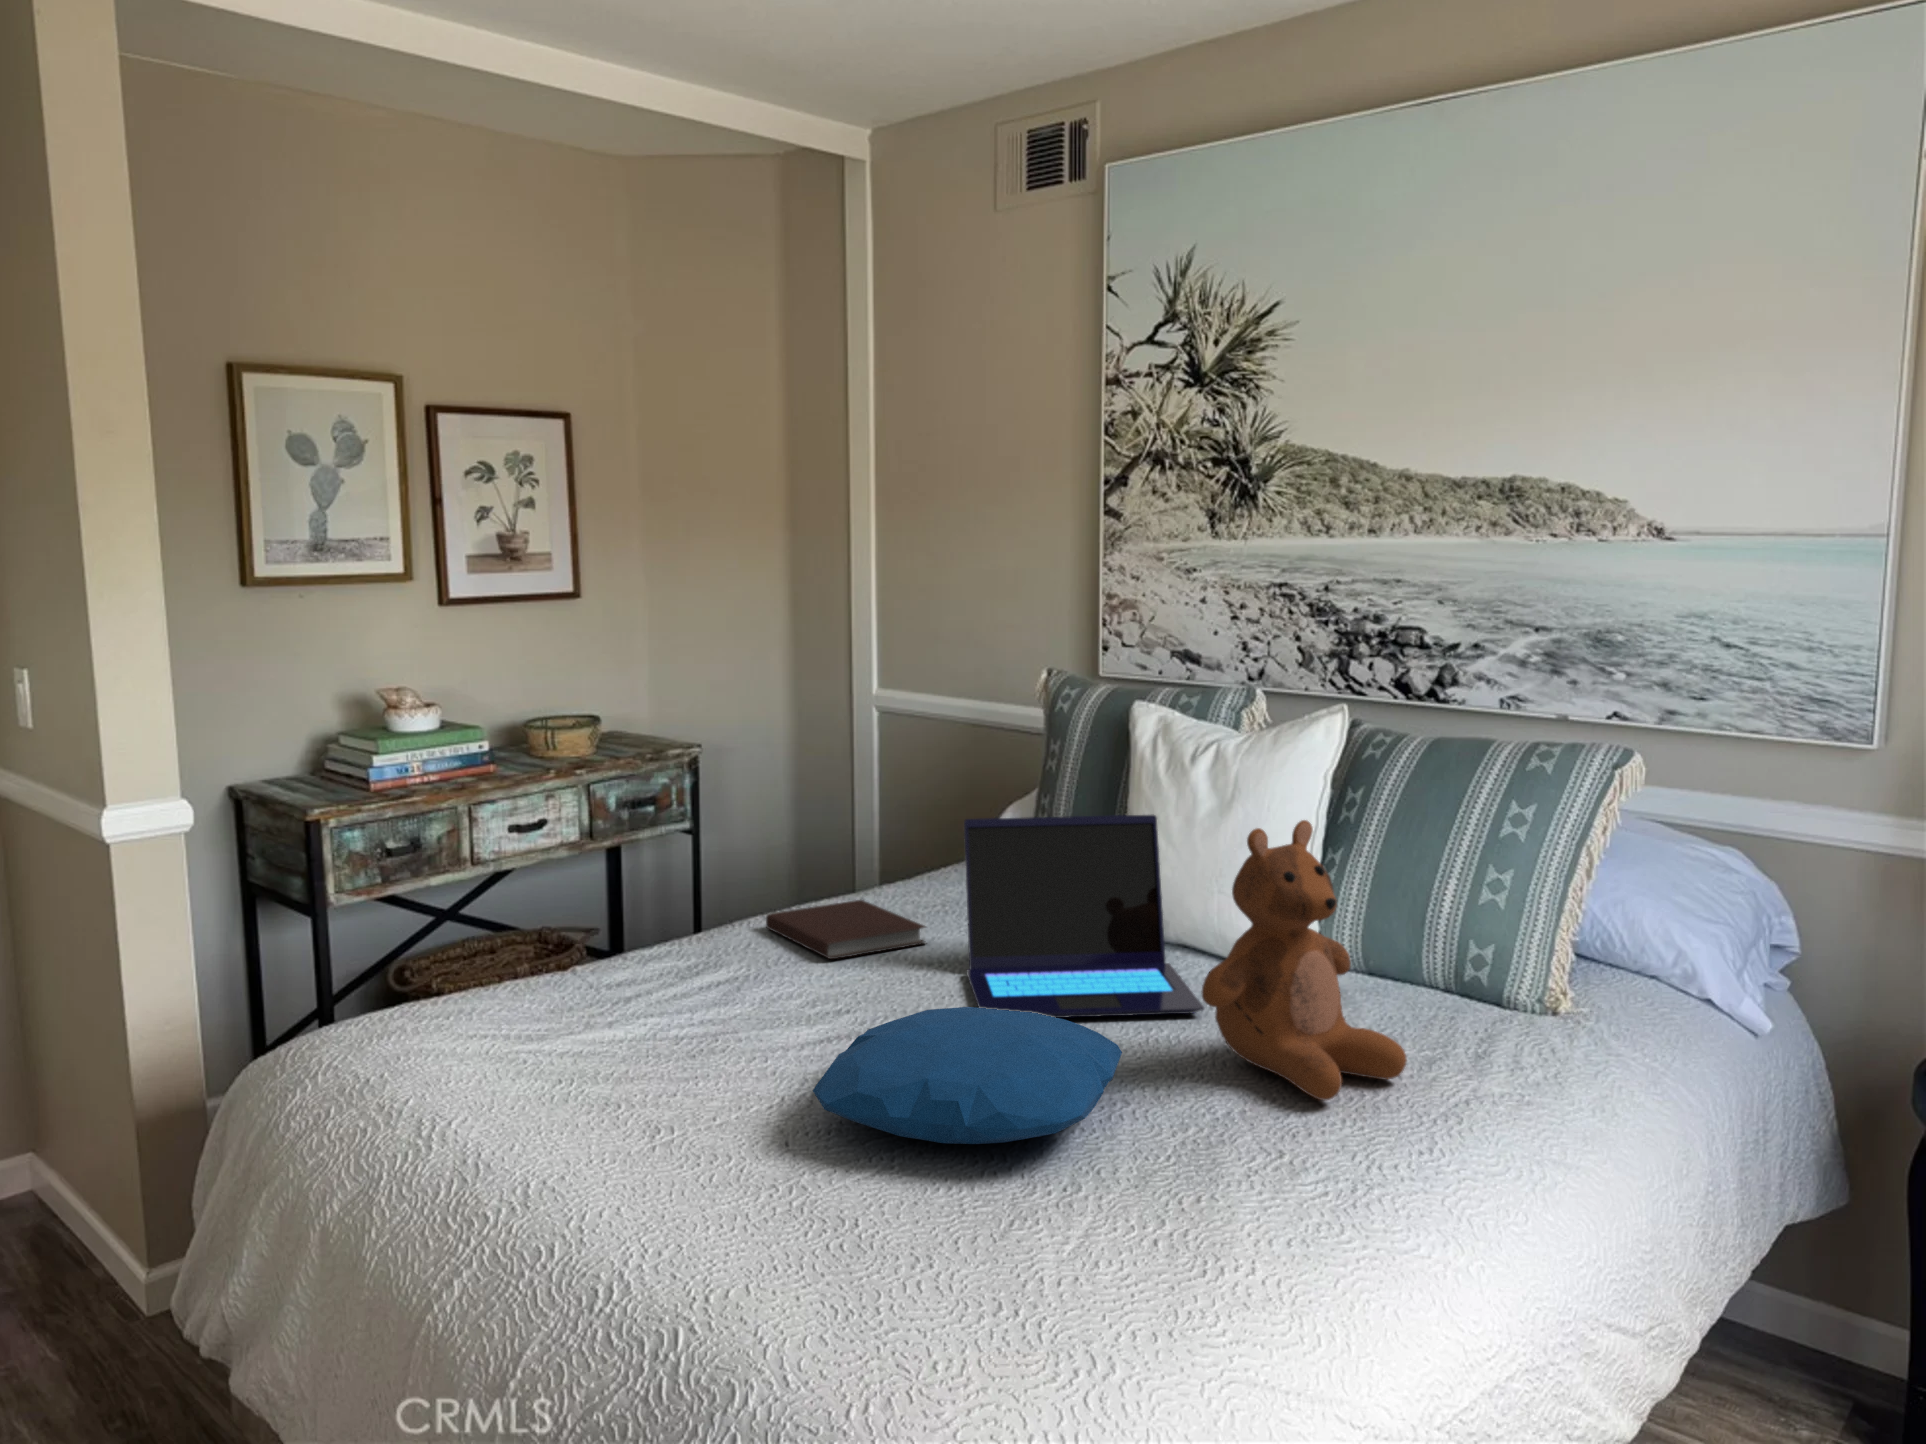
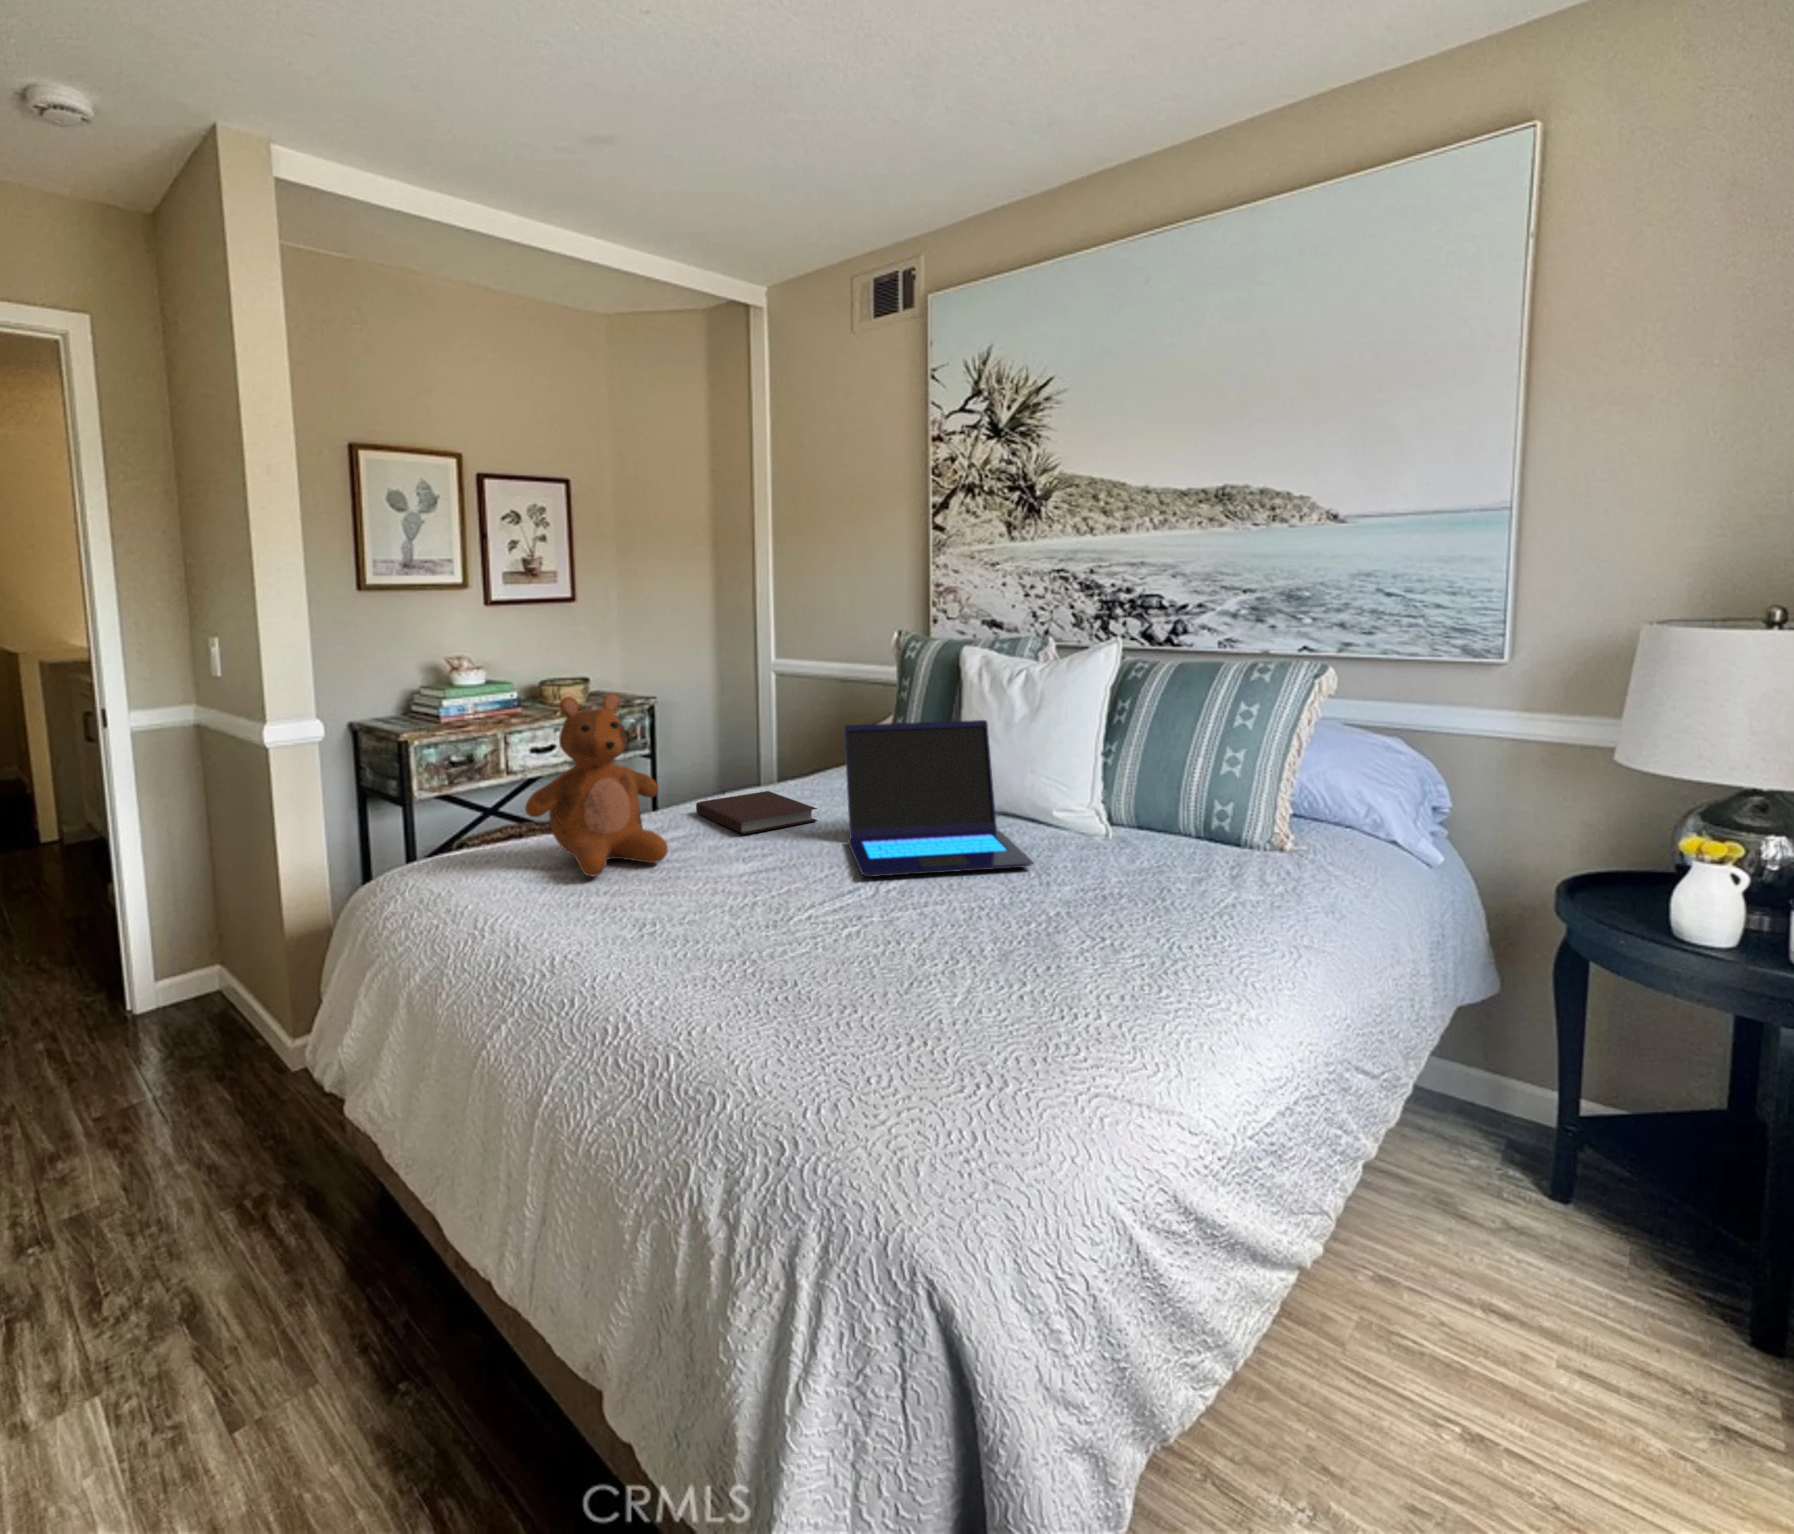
teddy bear: present [1202,820,1407,1100] -> present [525,693,668,876]
pillow: present [813,1007,1122,1144] -> none [719,867,981,988]

